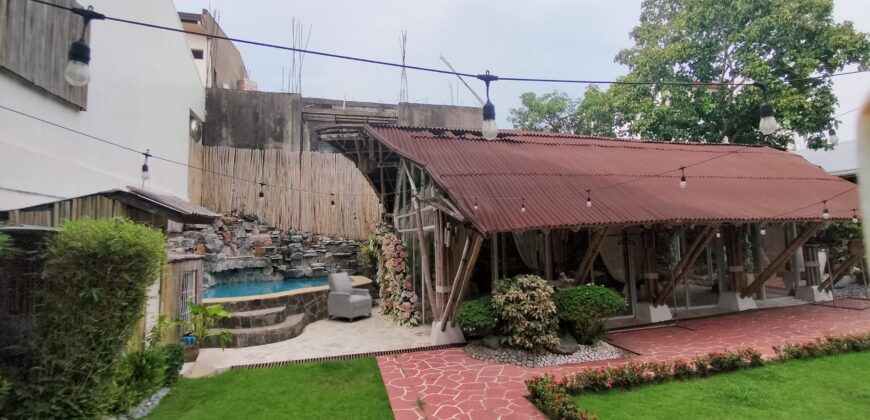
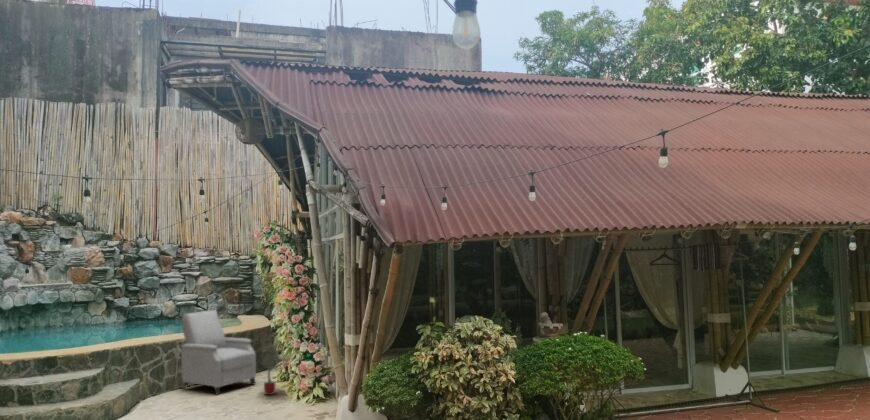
potted tree: none [376,287,395,323] -> present [260,336,290,395]

